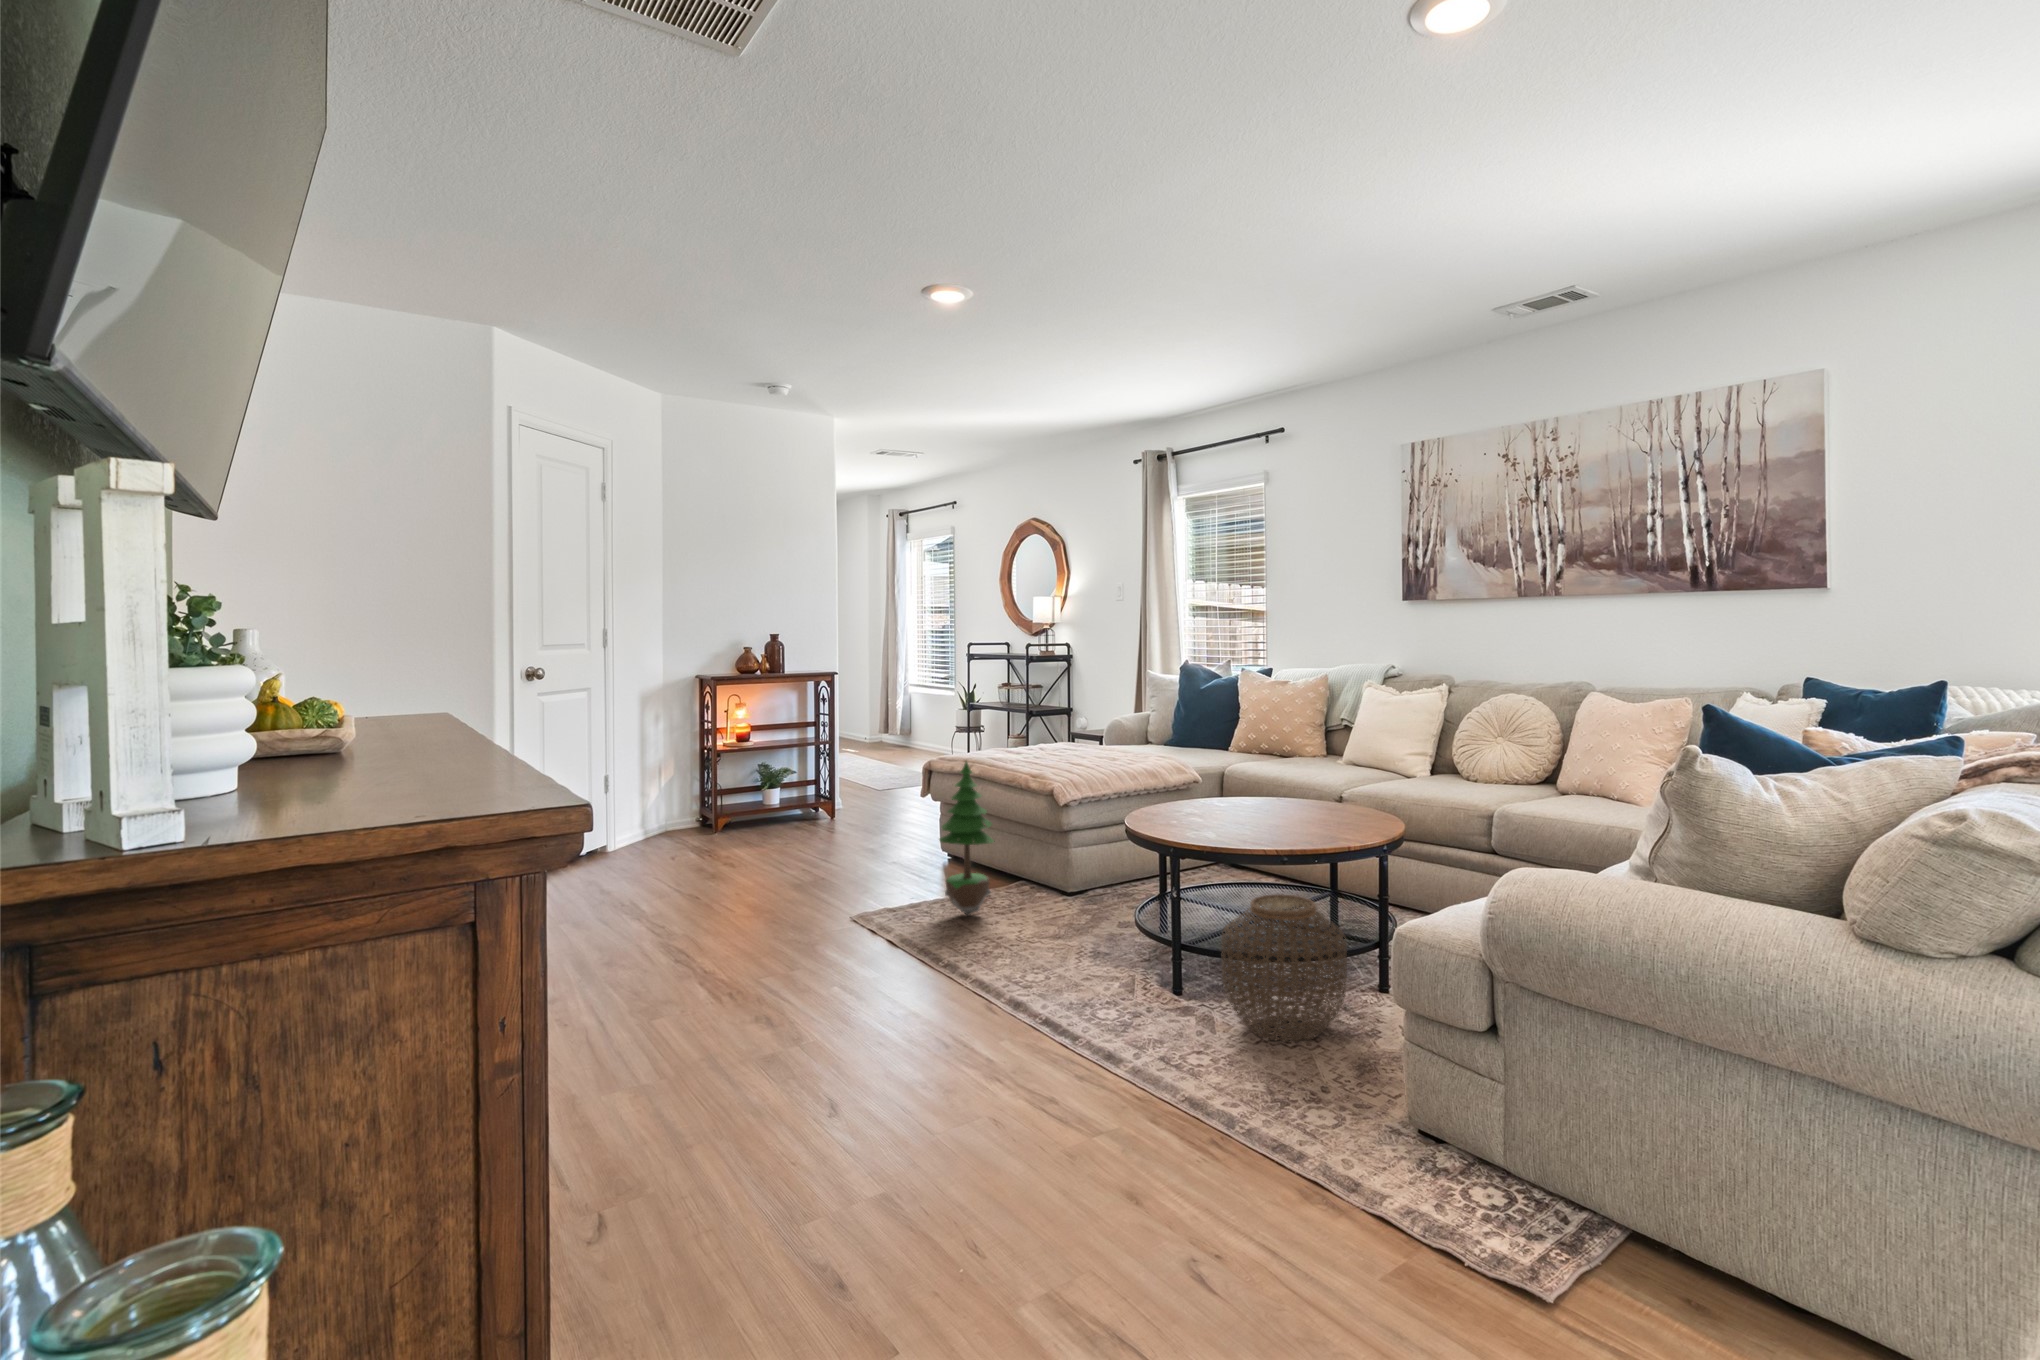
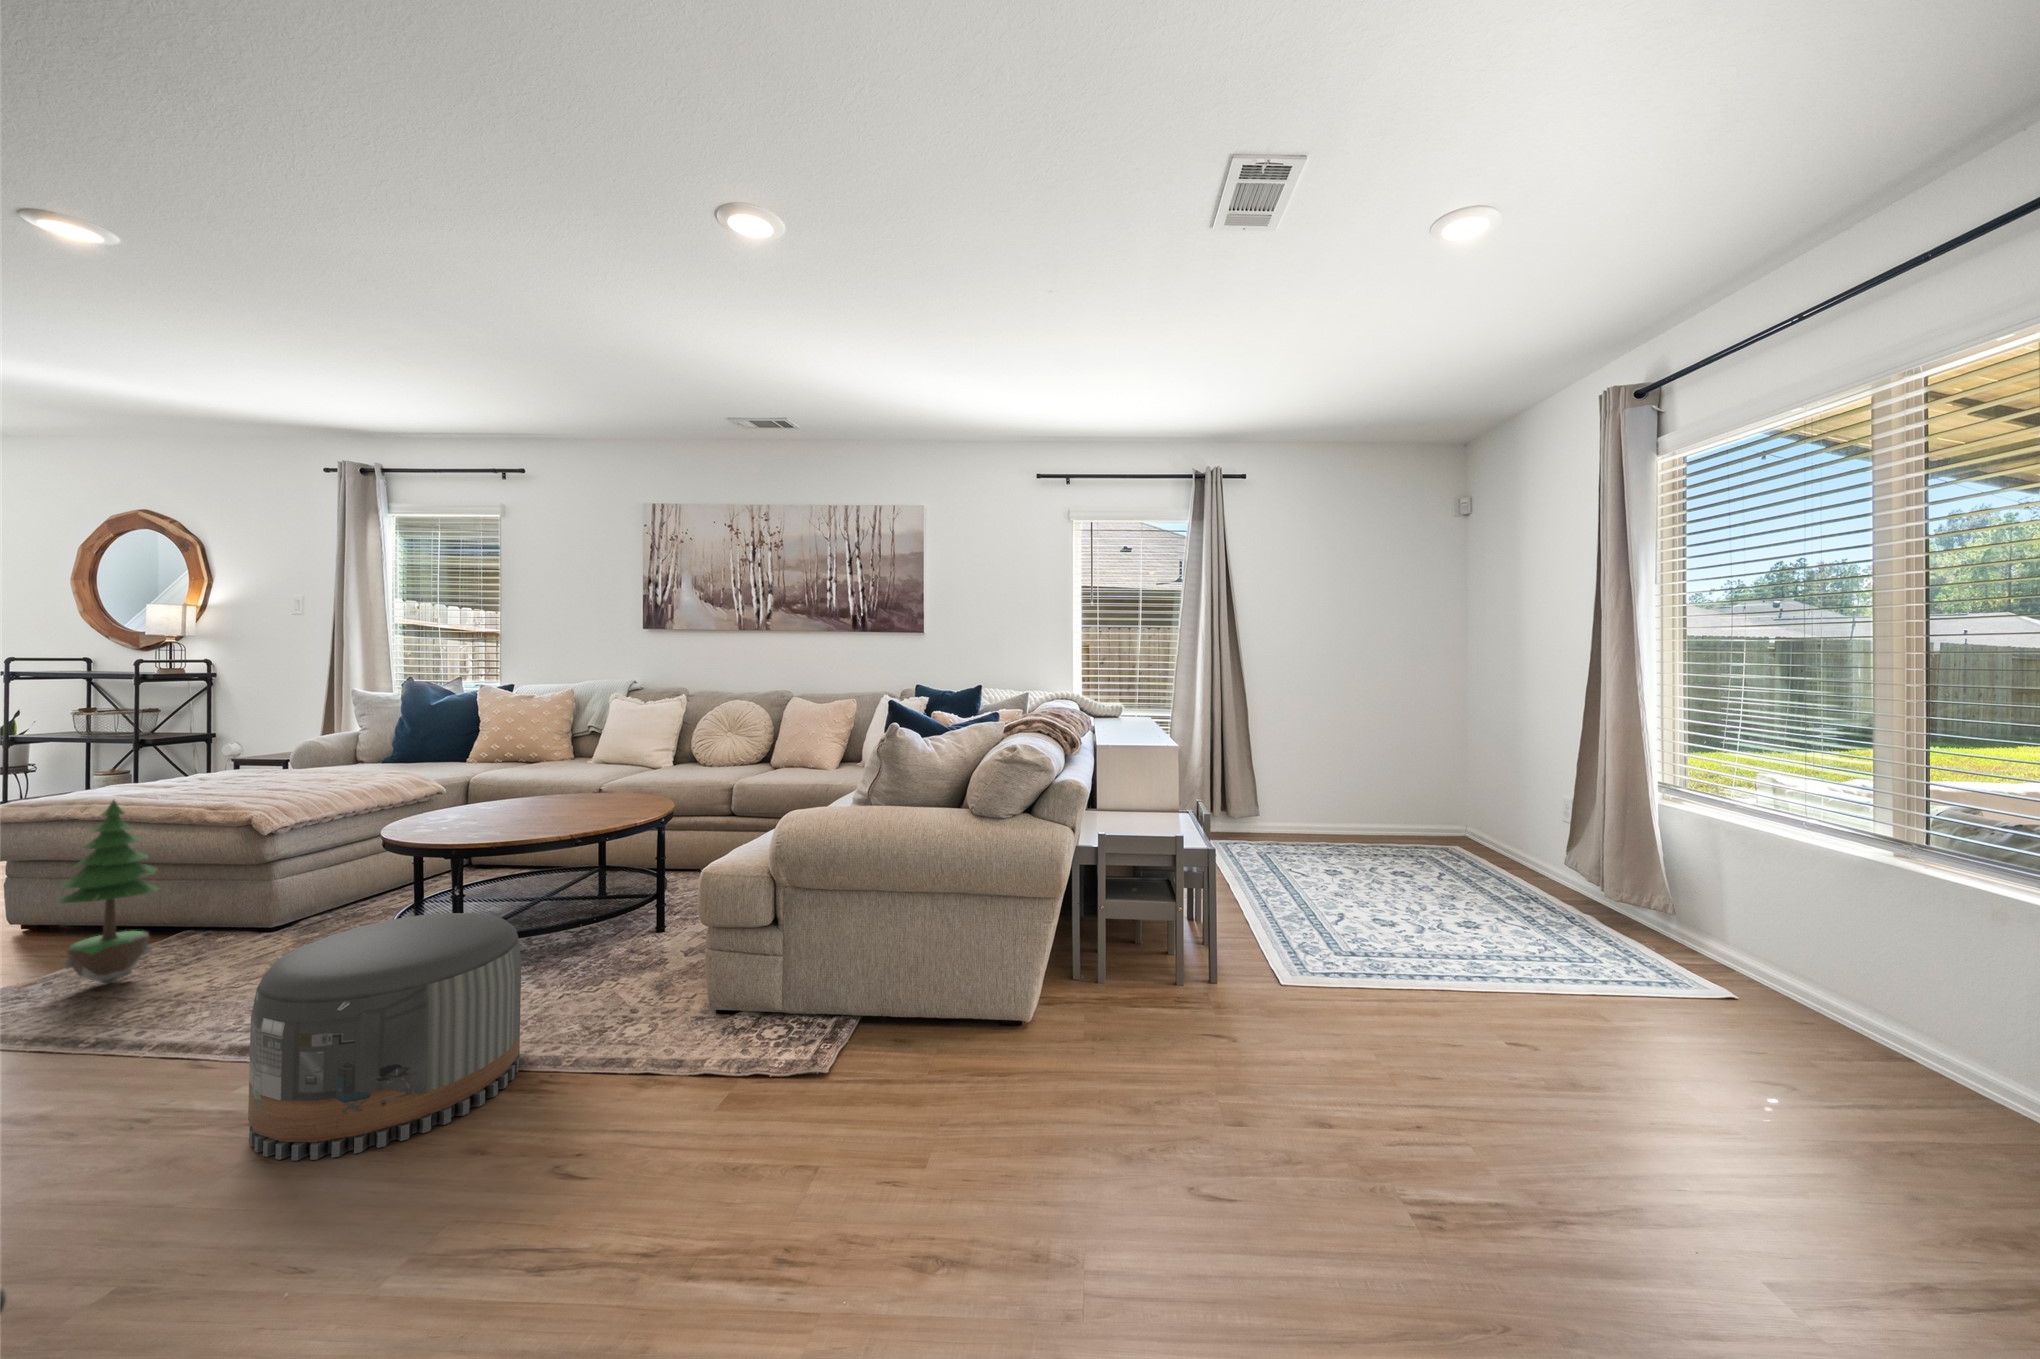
woven basket: present [1221,894,1347,1042] -> none [519,869,640,993]
pouf: none [986,914,1199,1153] -> present [248,913,521,1160]

